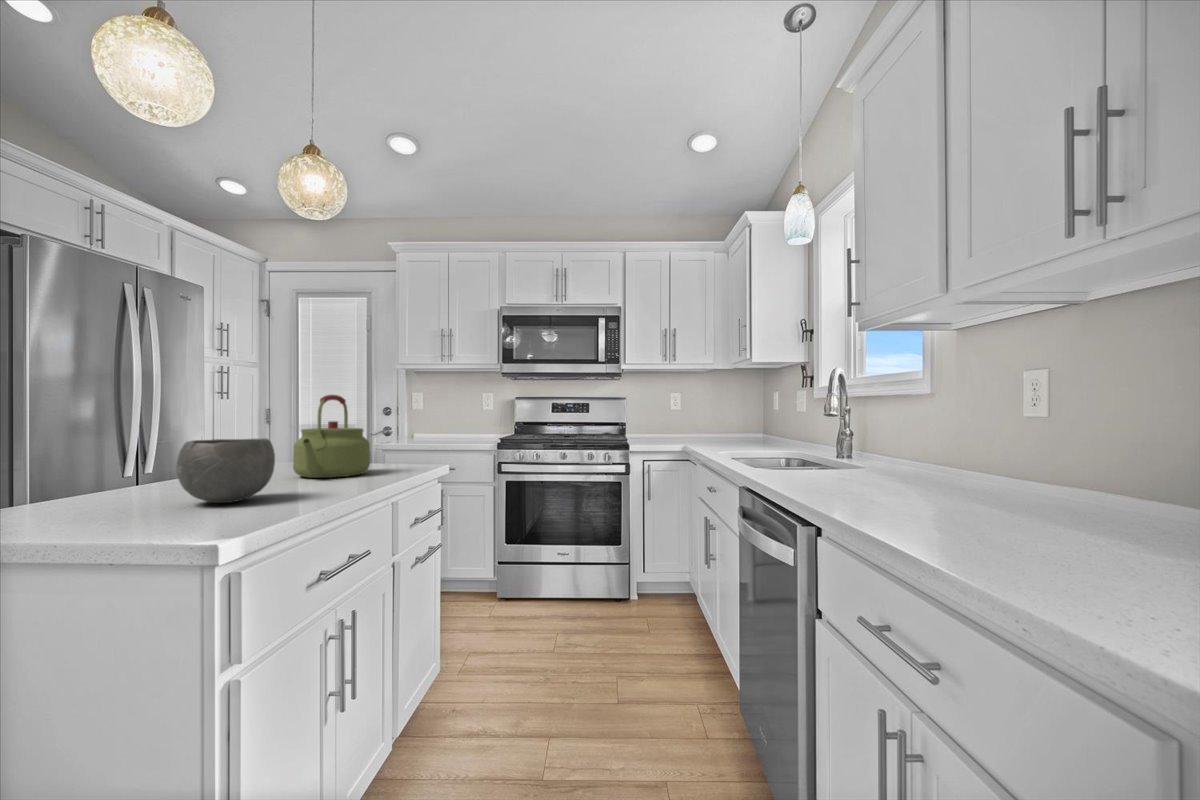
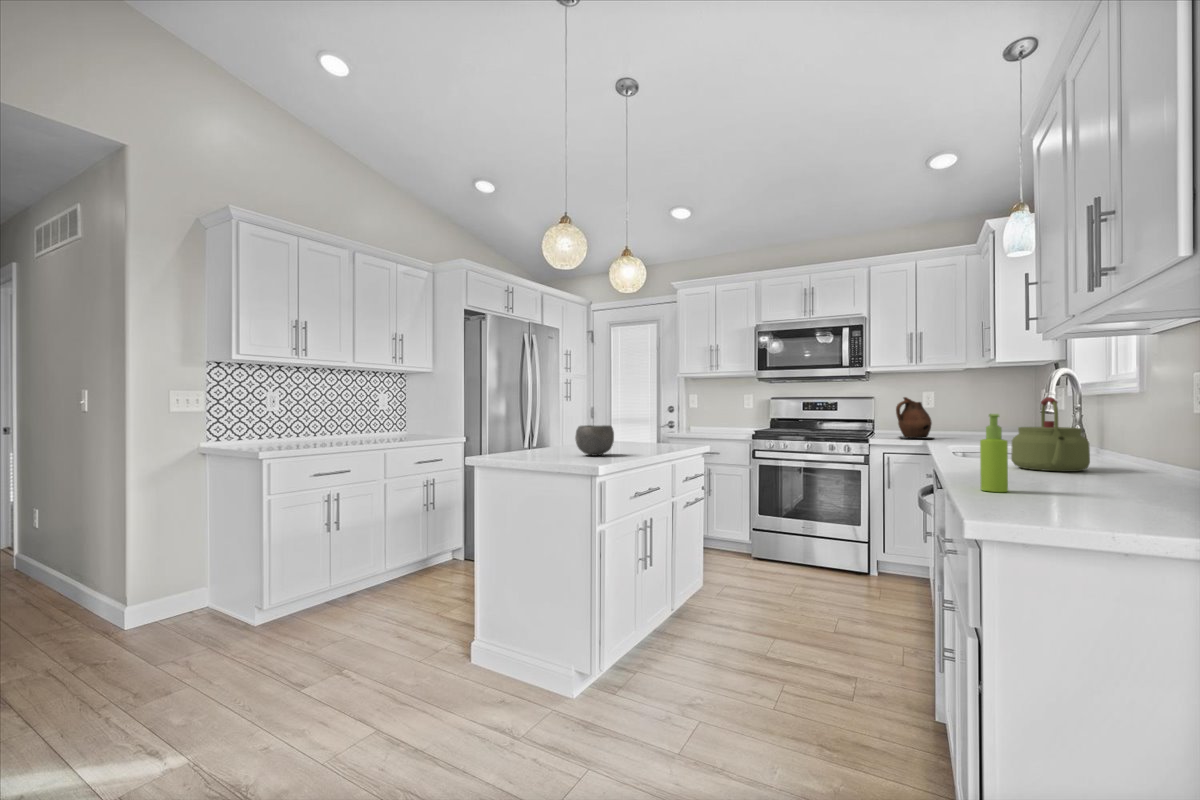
kettle: present [293,395,370,478] -> present [1011,397,1090,471]
ceramic pitcher: none [653,398,691,444] -> present [896,397,933,439]
soap dispenser: none [1058,409,1122,566] -> present [980,414,1008,492]

